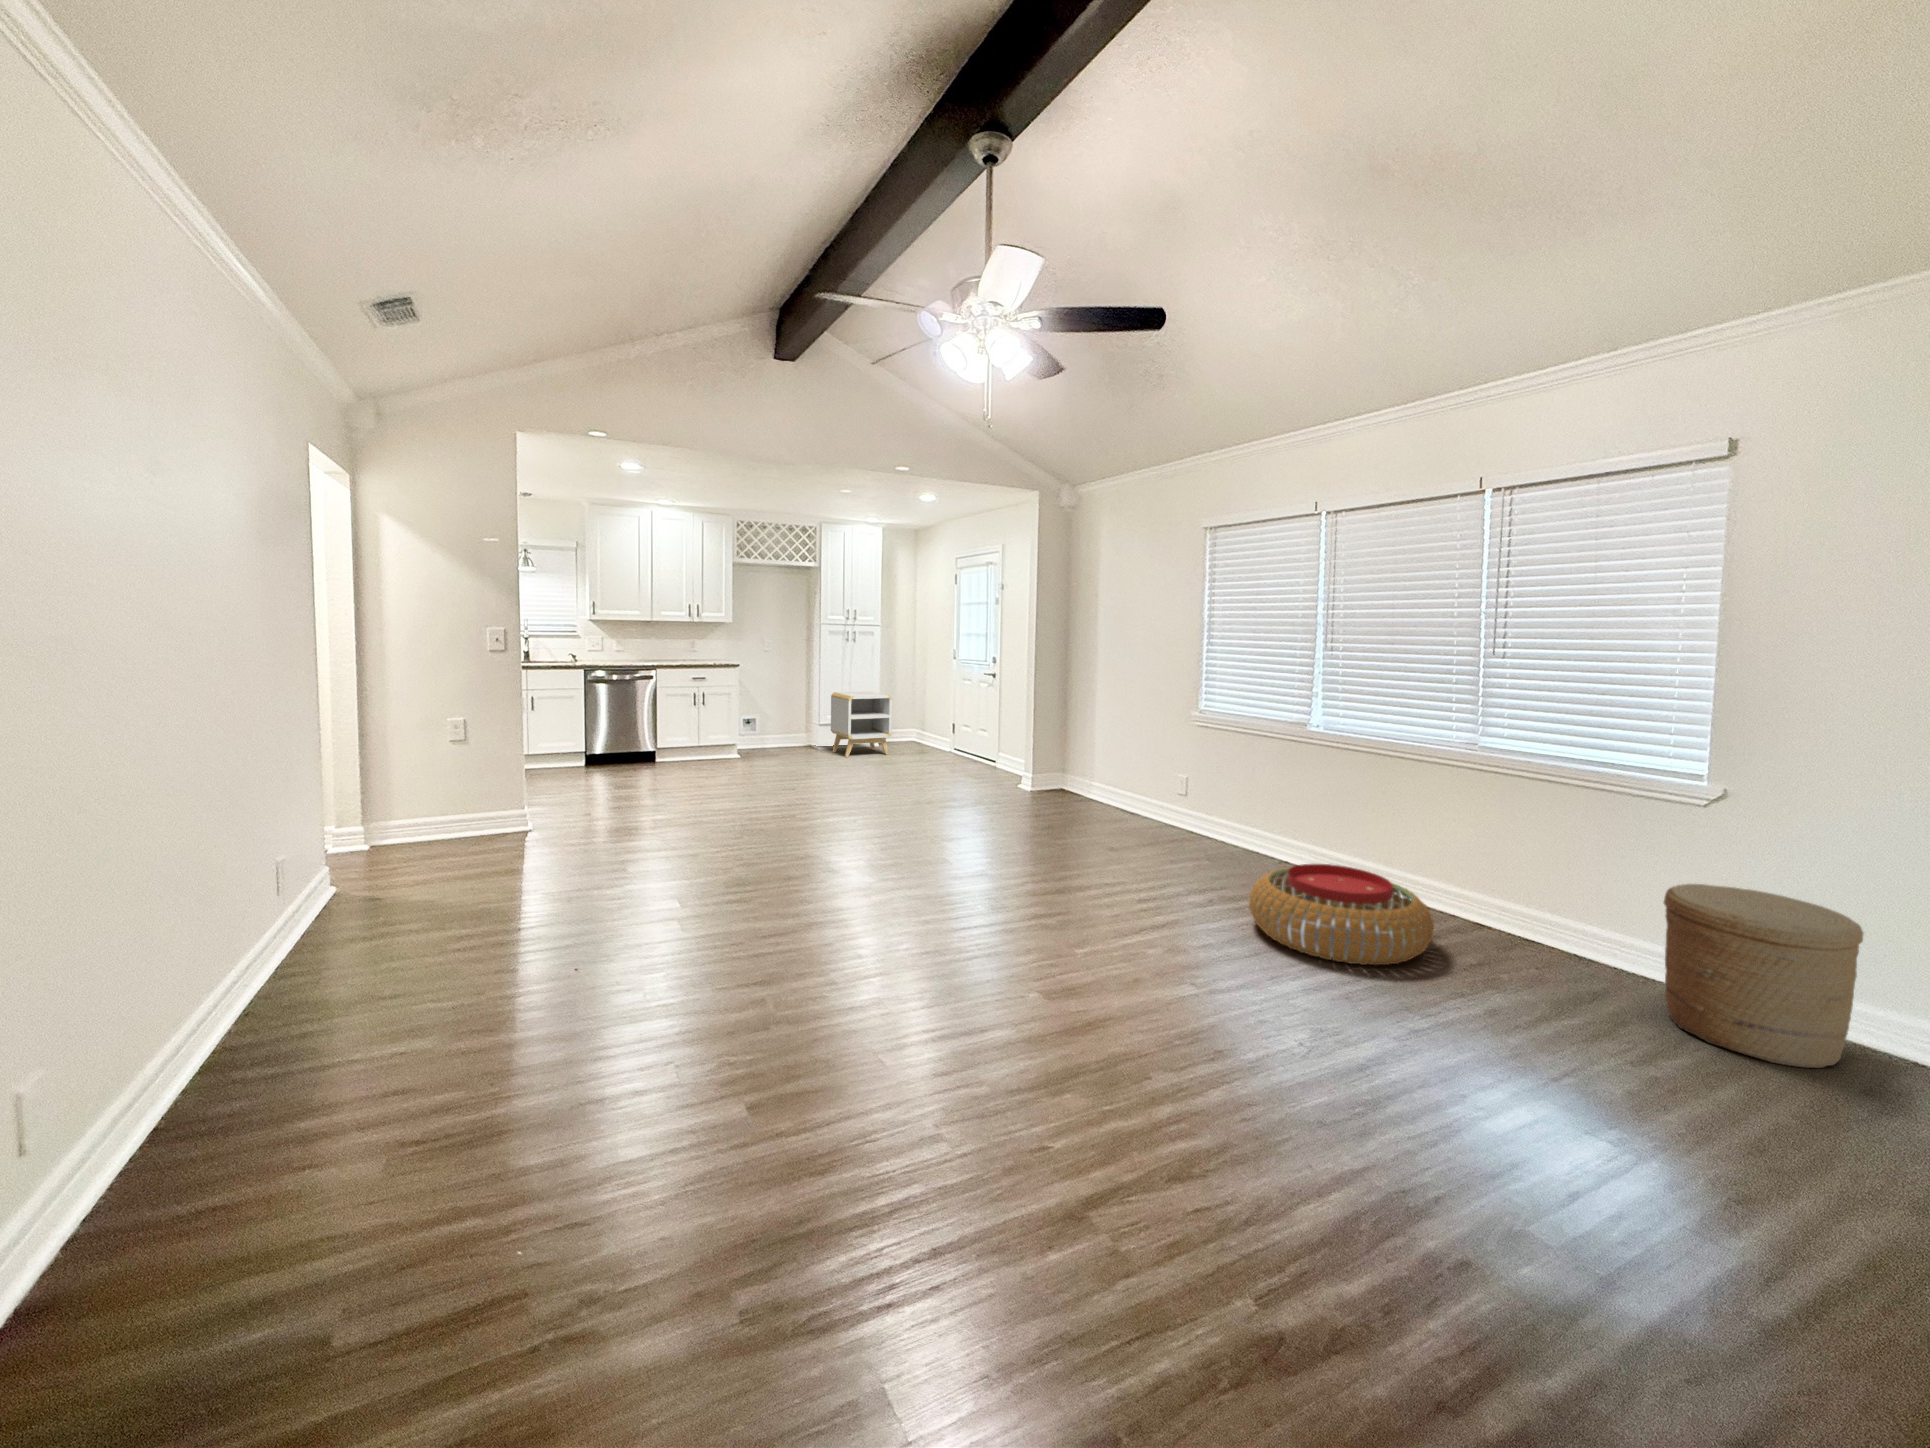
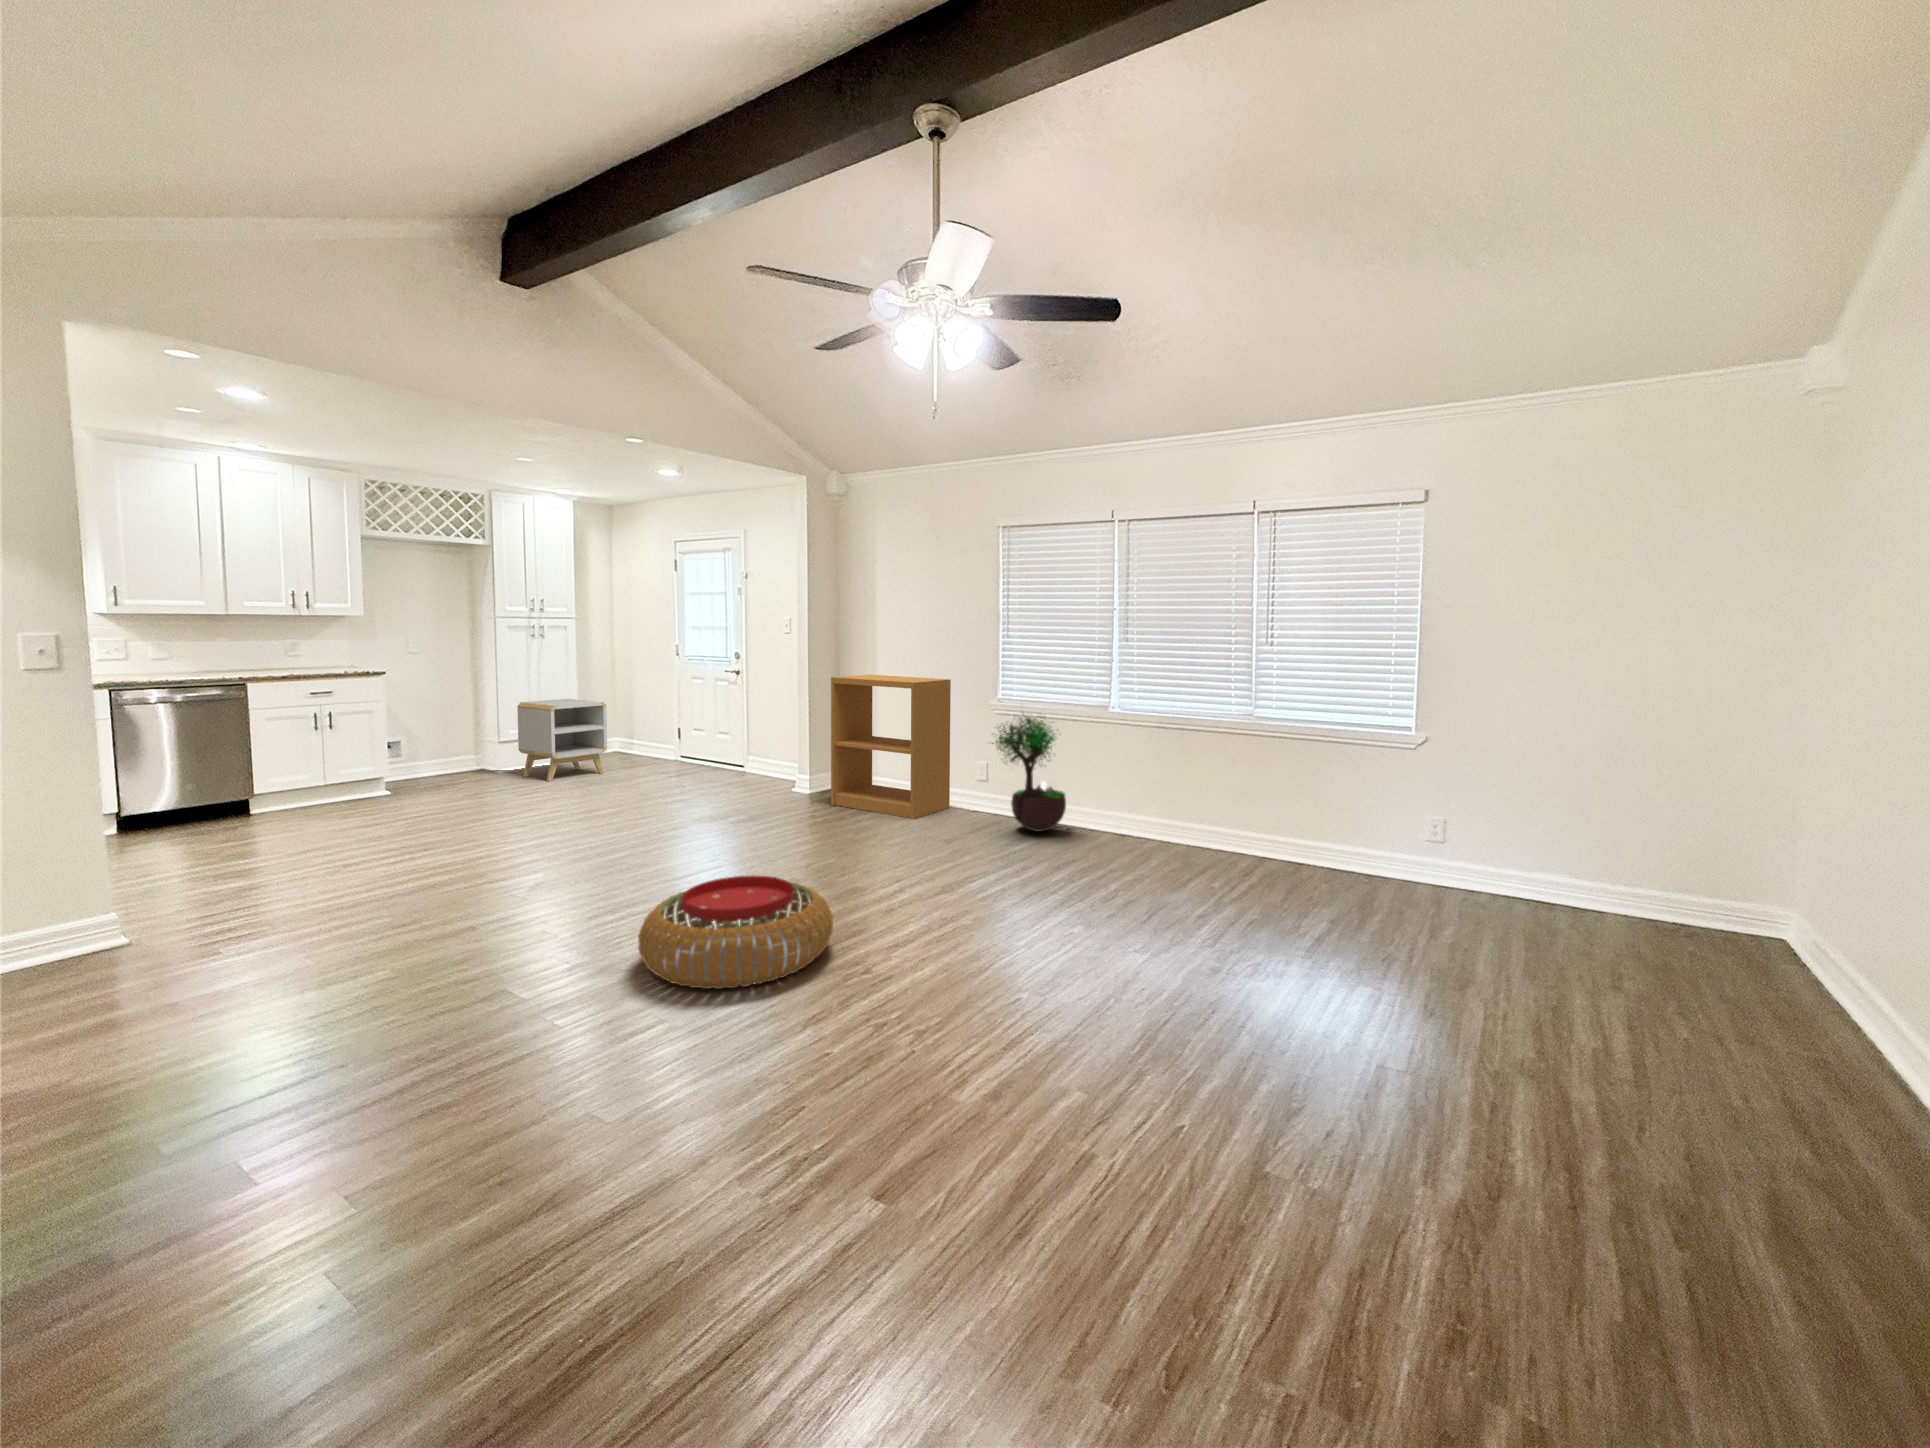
bookshelf: none [1042,680,1156,822] -> present [831,675,951,819]
potted tree: none [1168,714,1258,851] -> present [992,713,1066,832]
pouf: present [1249,864,1434,965] -> present [638,875,833,989]
woven basket: present [1664,884,1864,1068] -> none [1406,807,1517,923]

